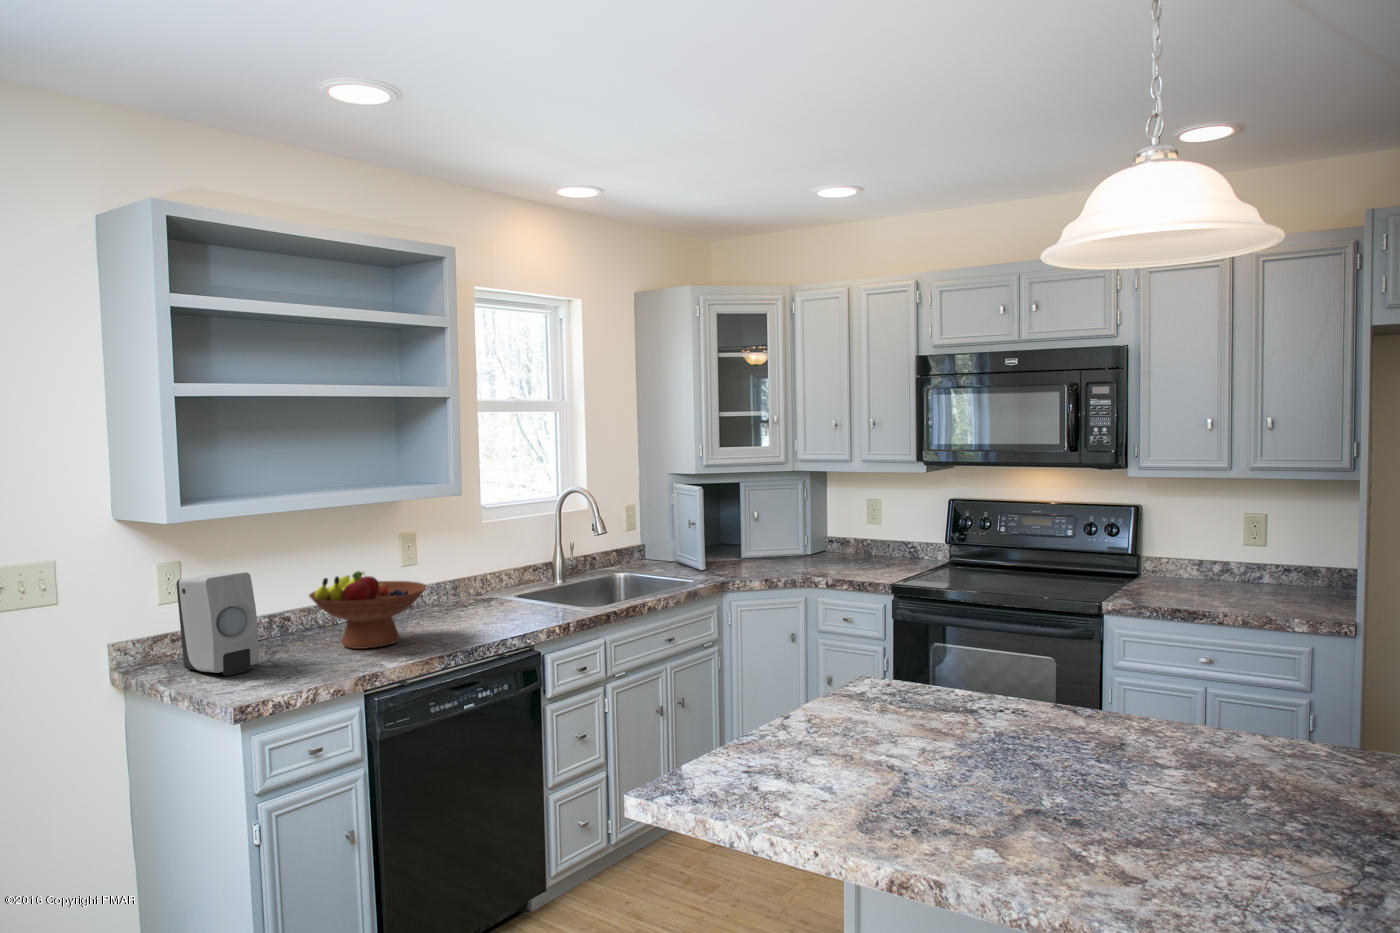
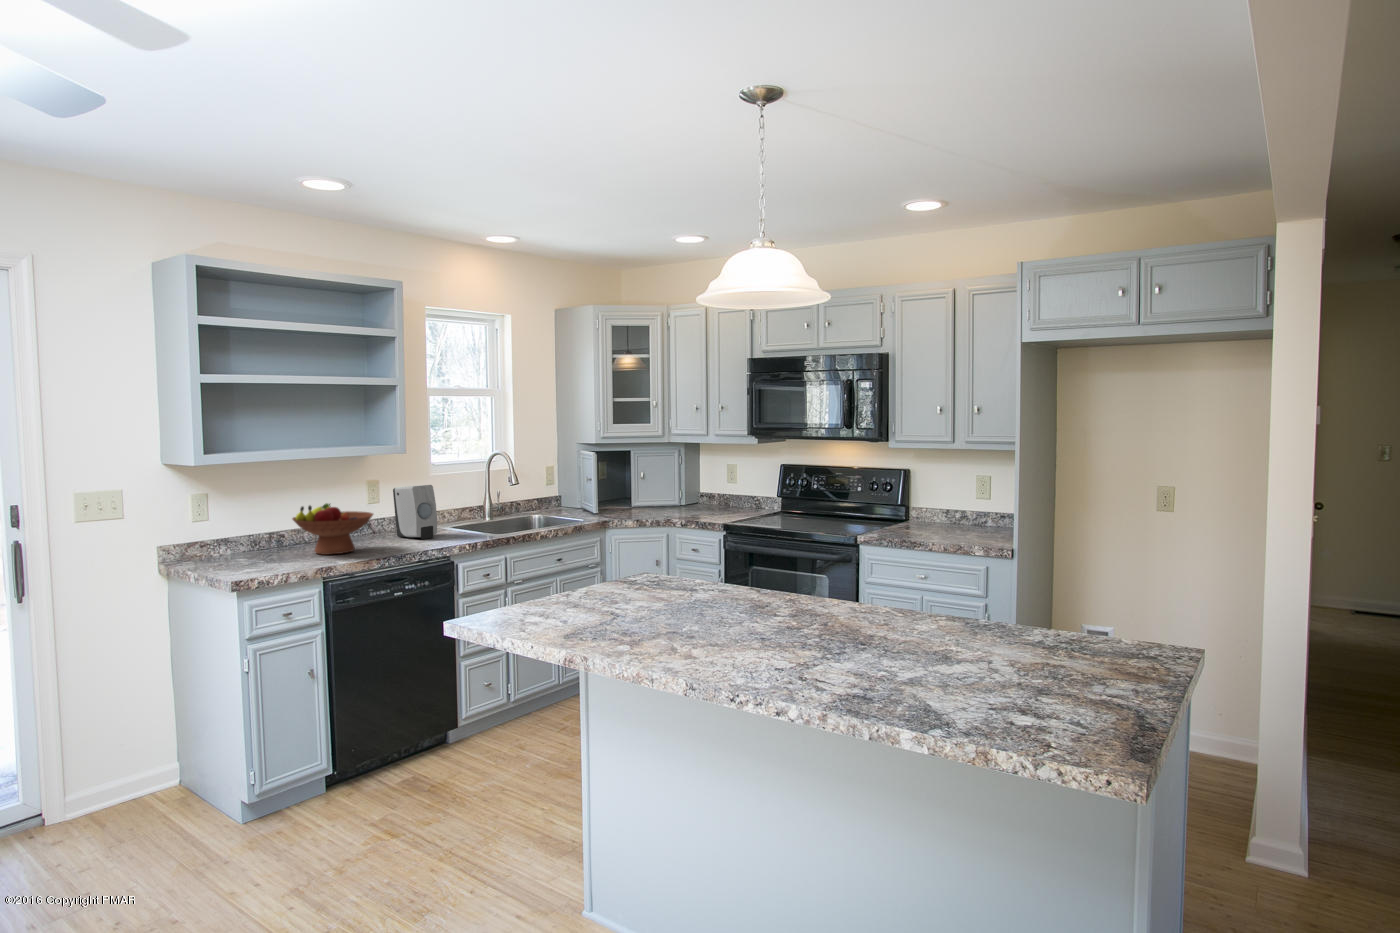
soap dispenser: present [176,572,259,676] -> present [393,485,437,539]

